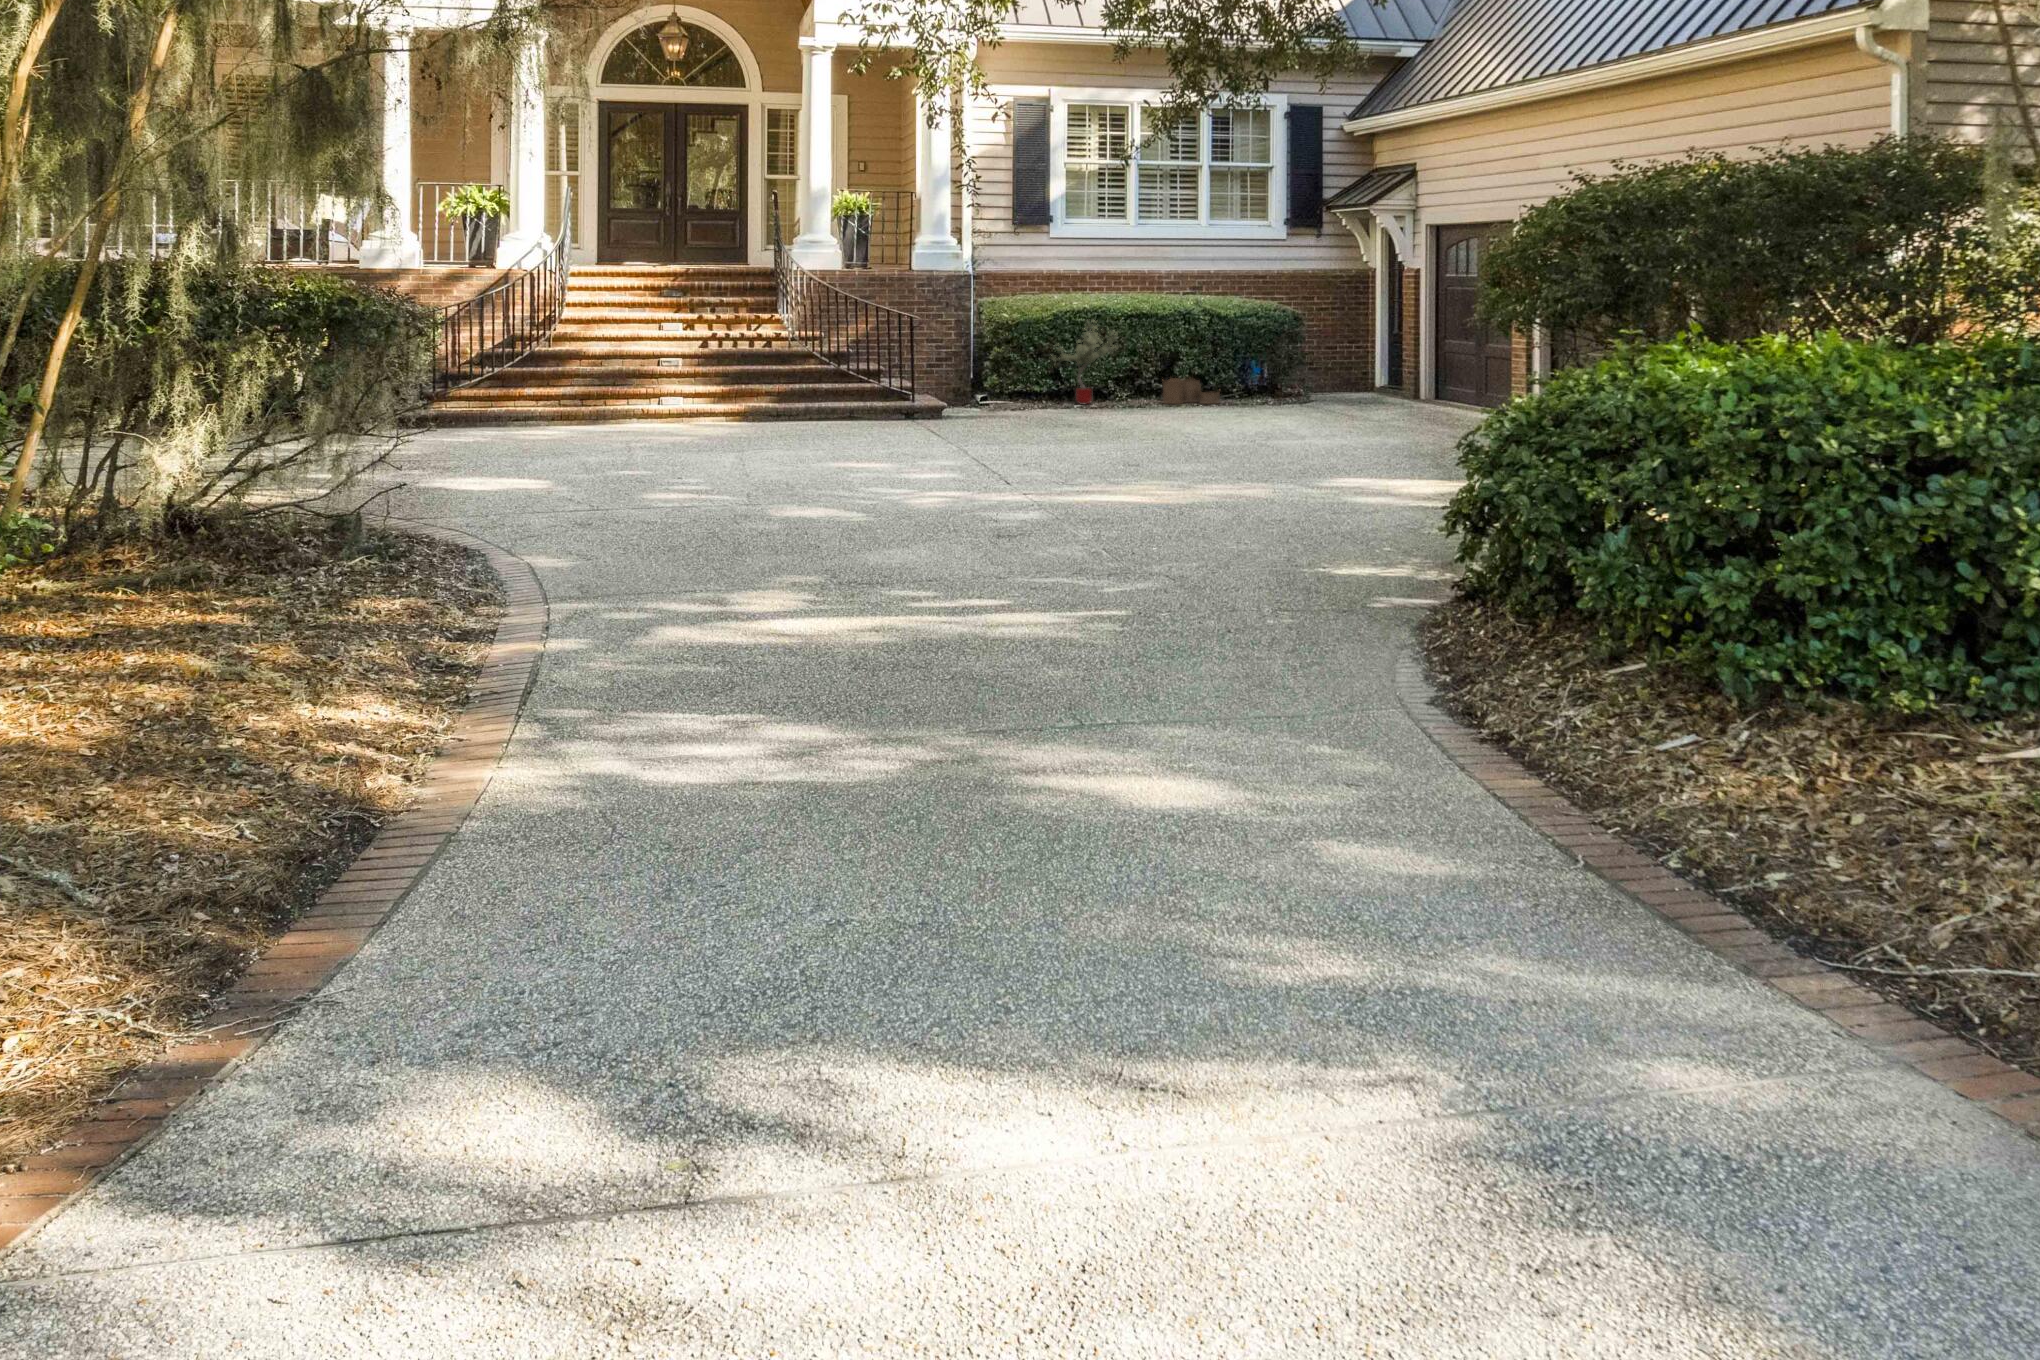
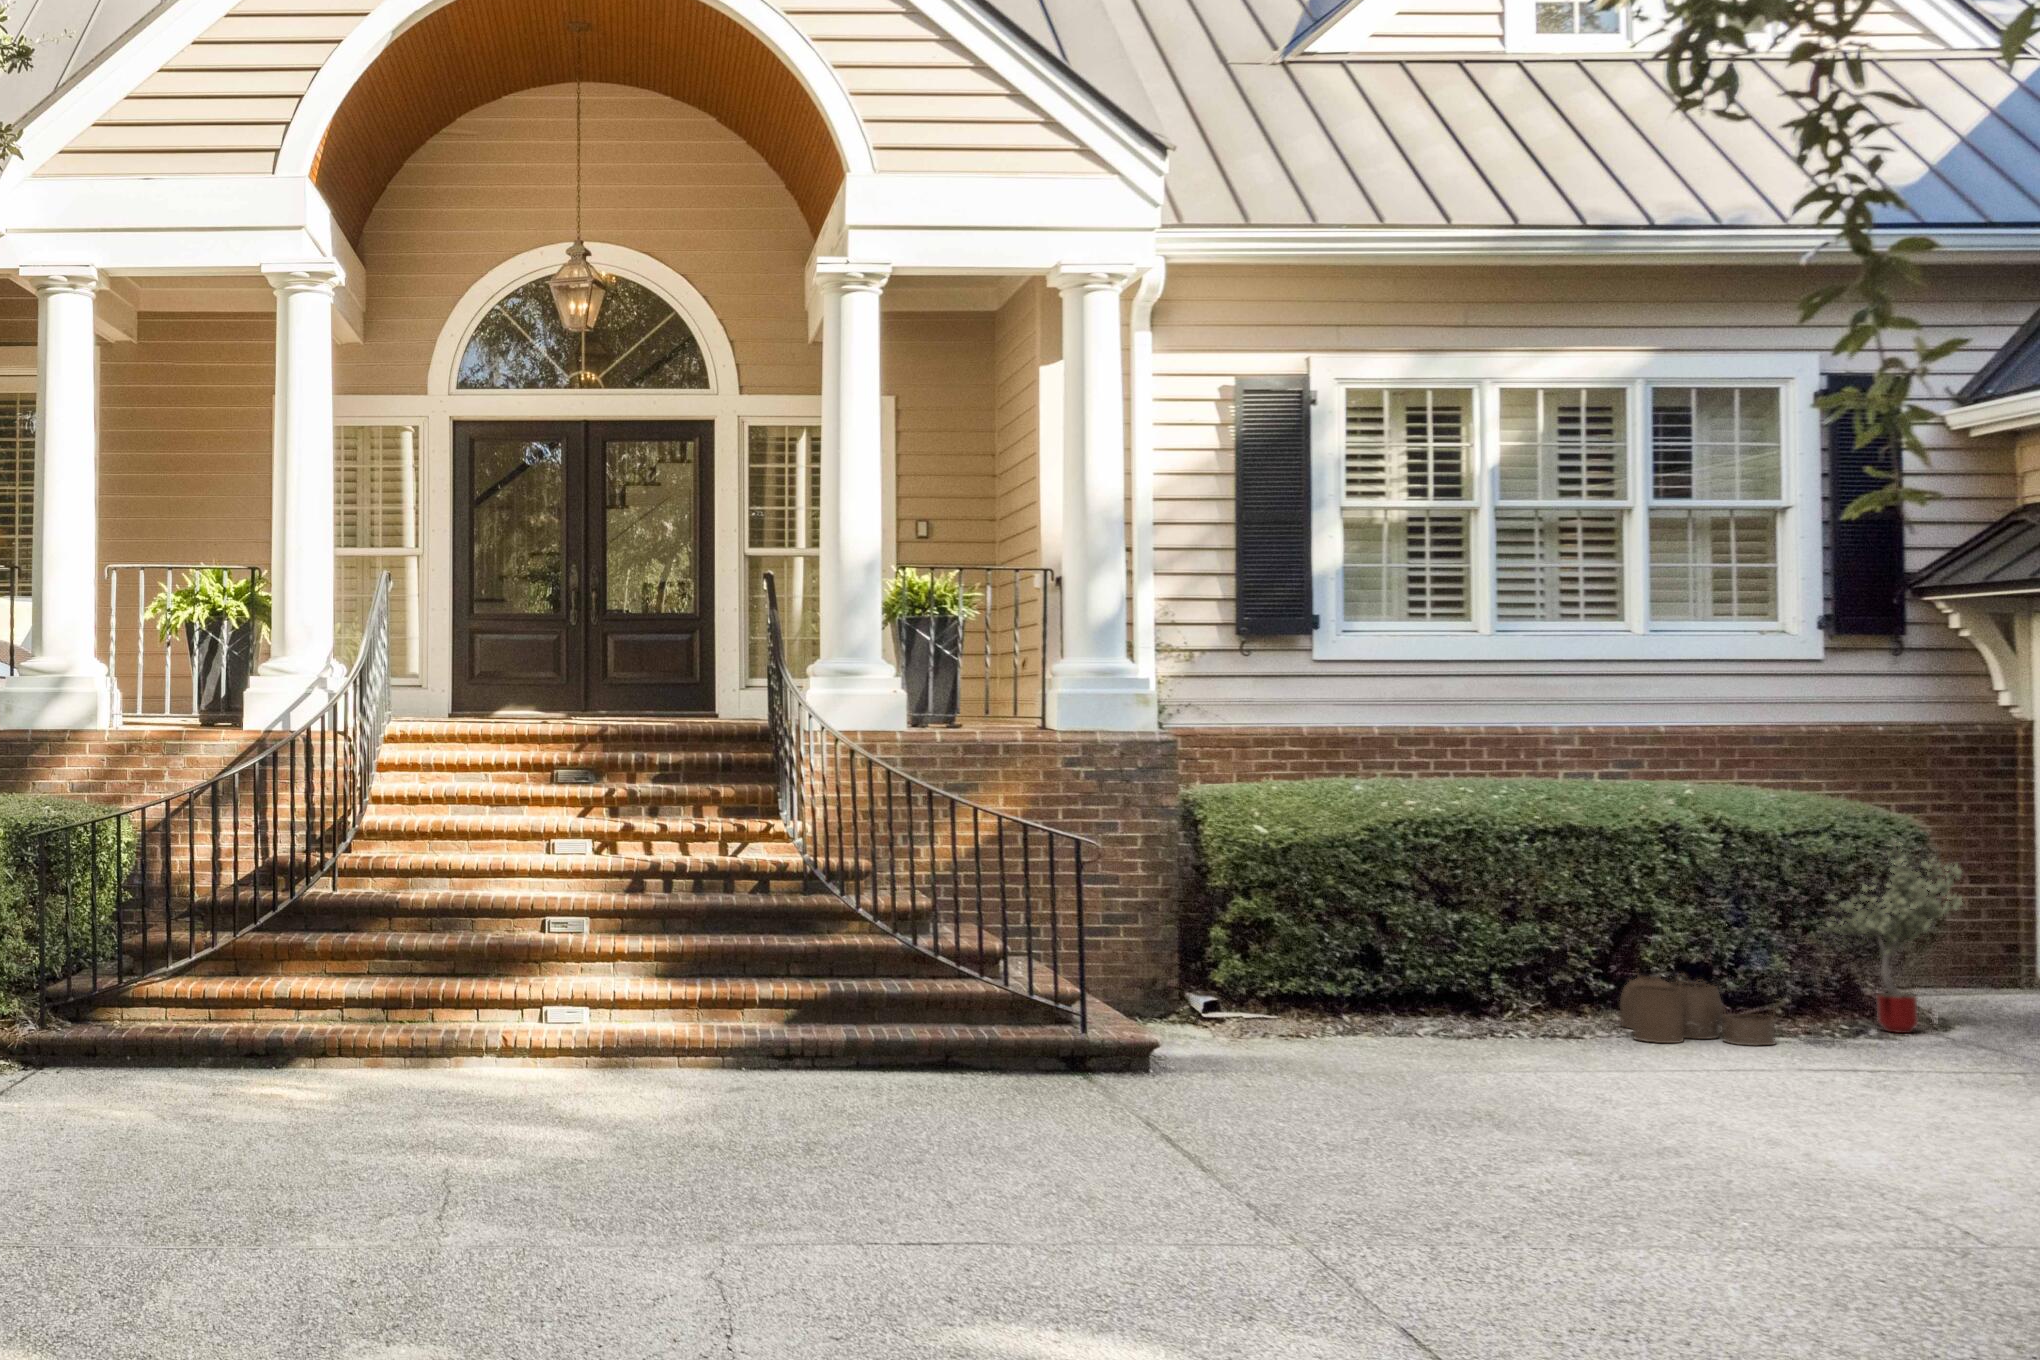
potted tree: present [1052,323,1117,404] -> present [1819,840,1962,1033]

